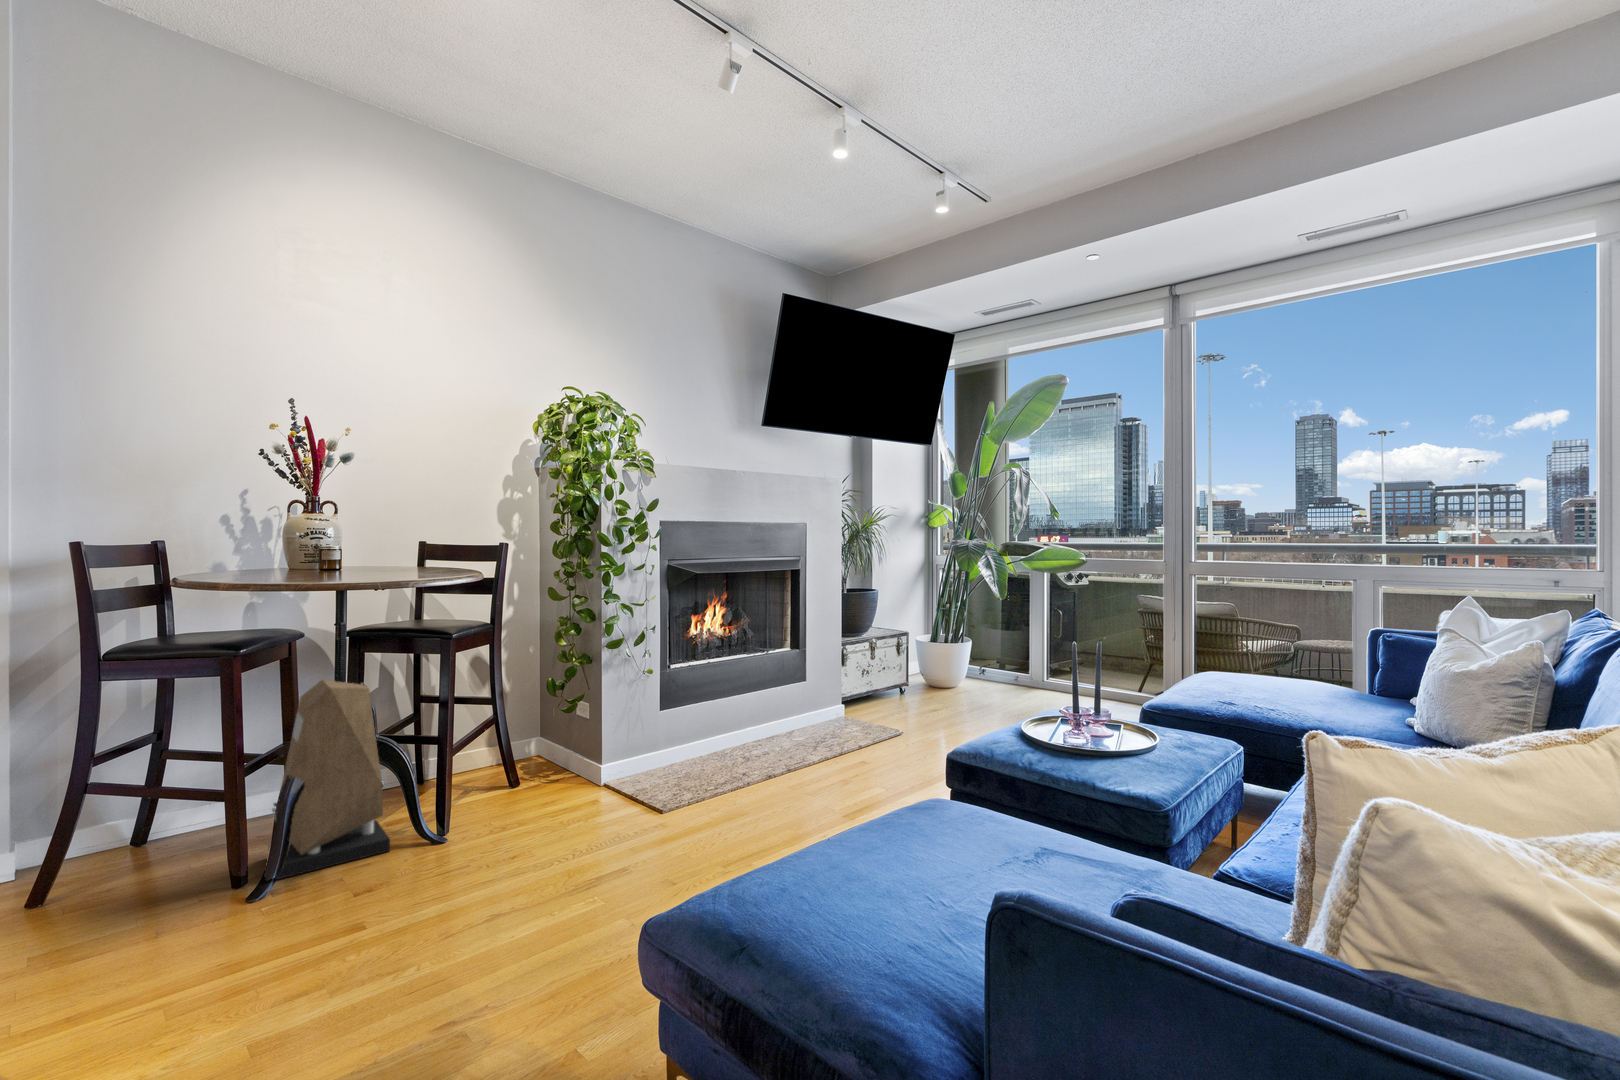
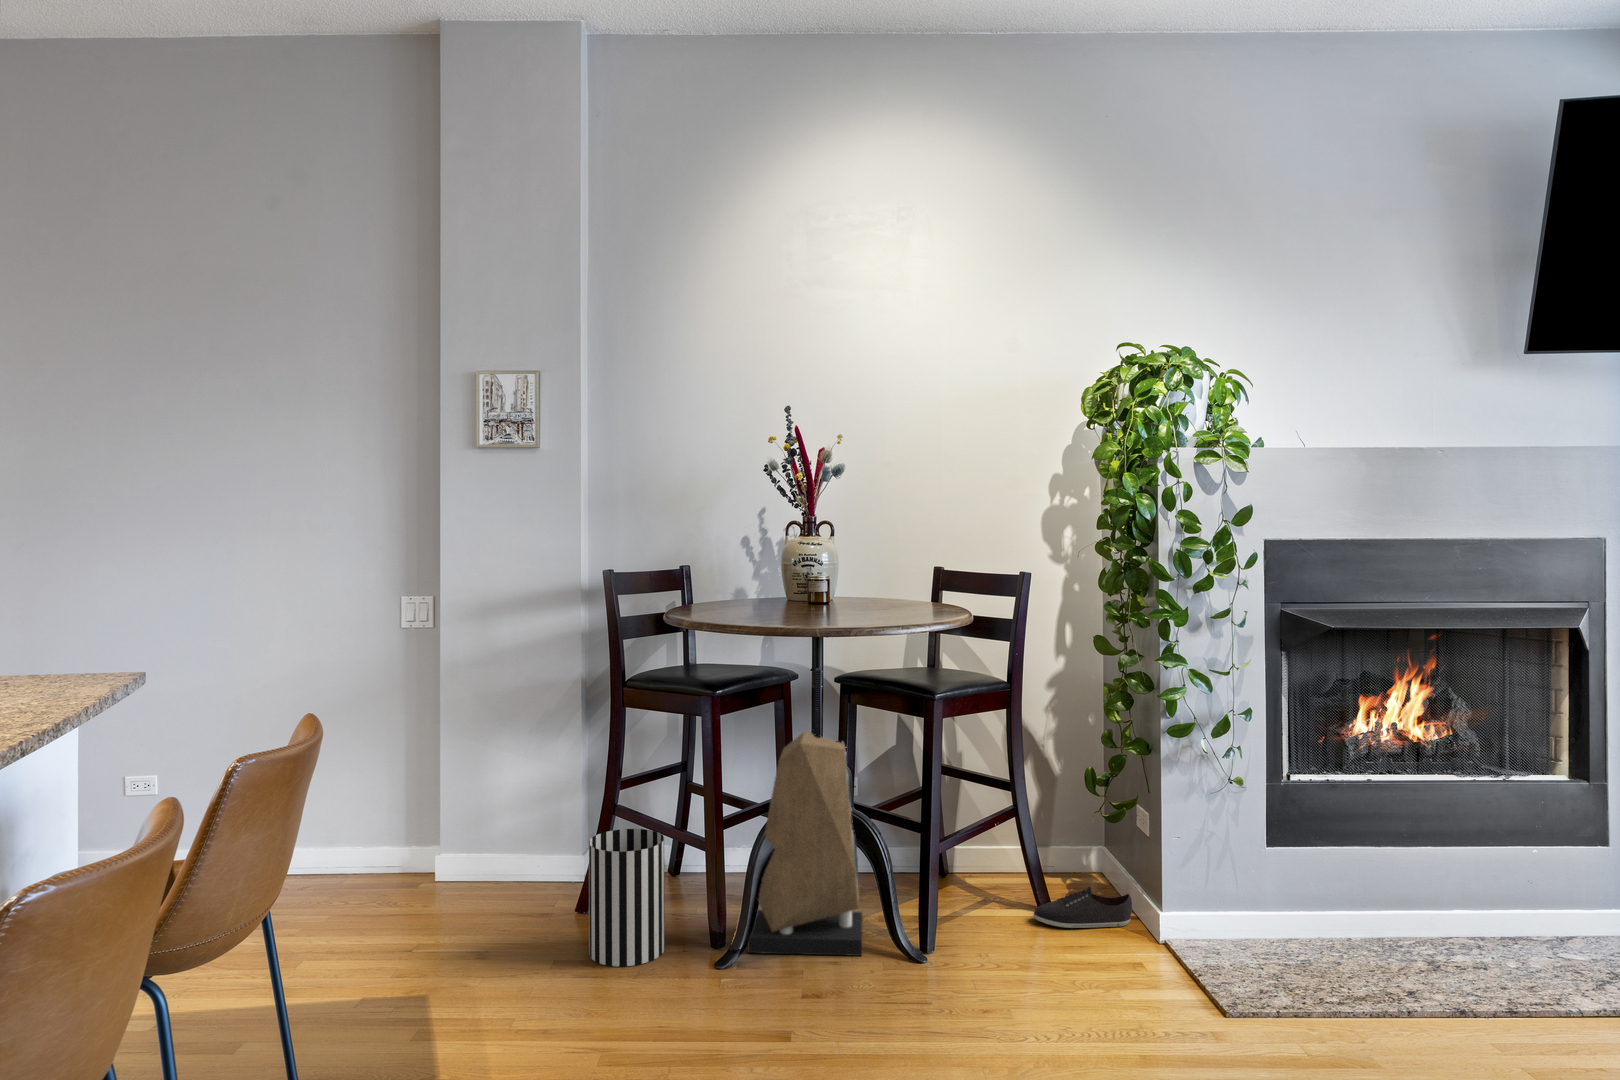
shoe: none [513,759,579,792] -> present [1033,887,1132,928]
wastebasket: none [76,795,177,938] -> present [589,829,665,966]

